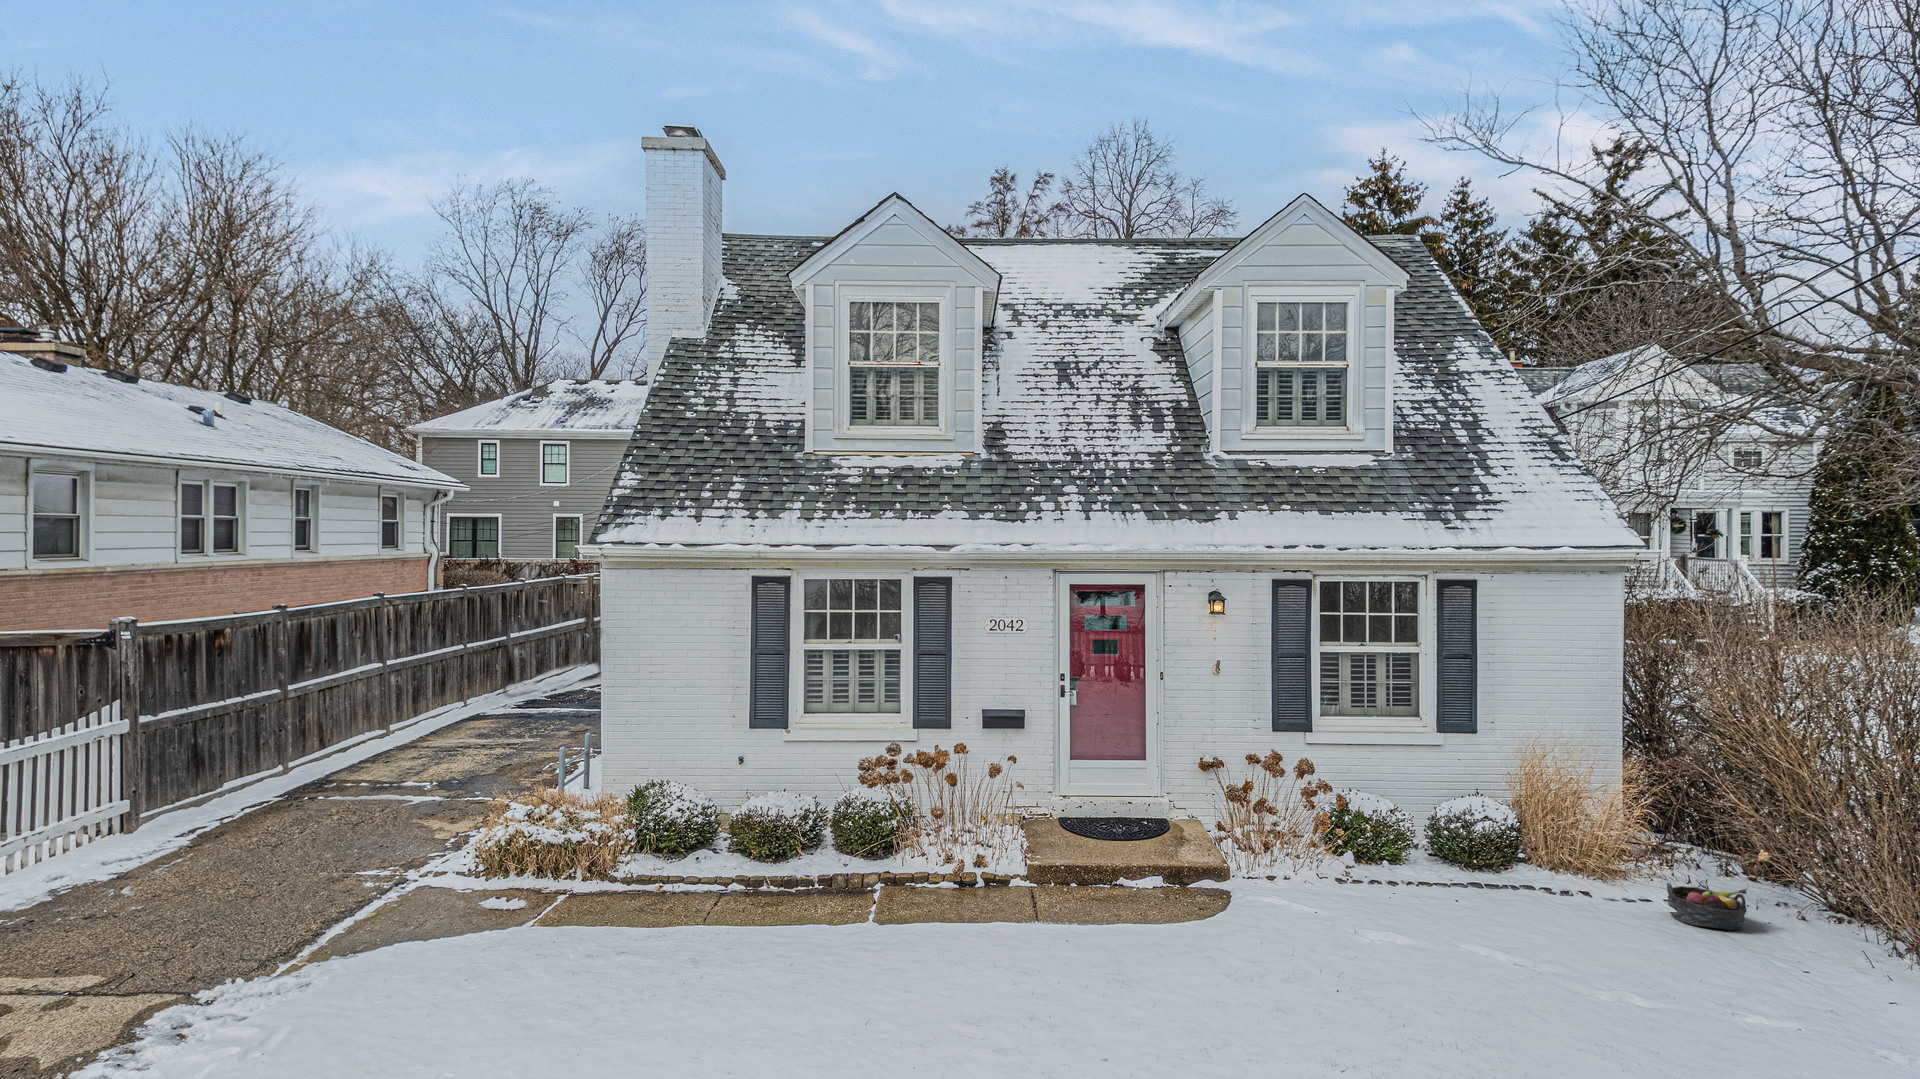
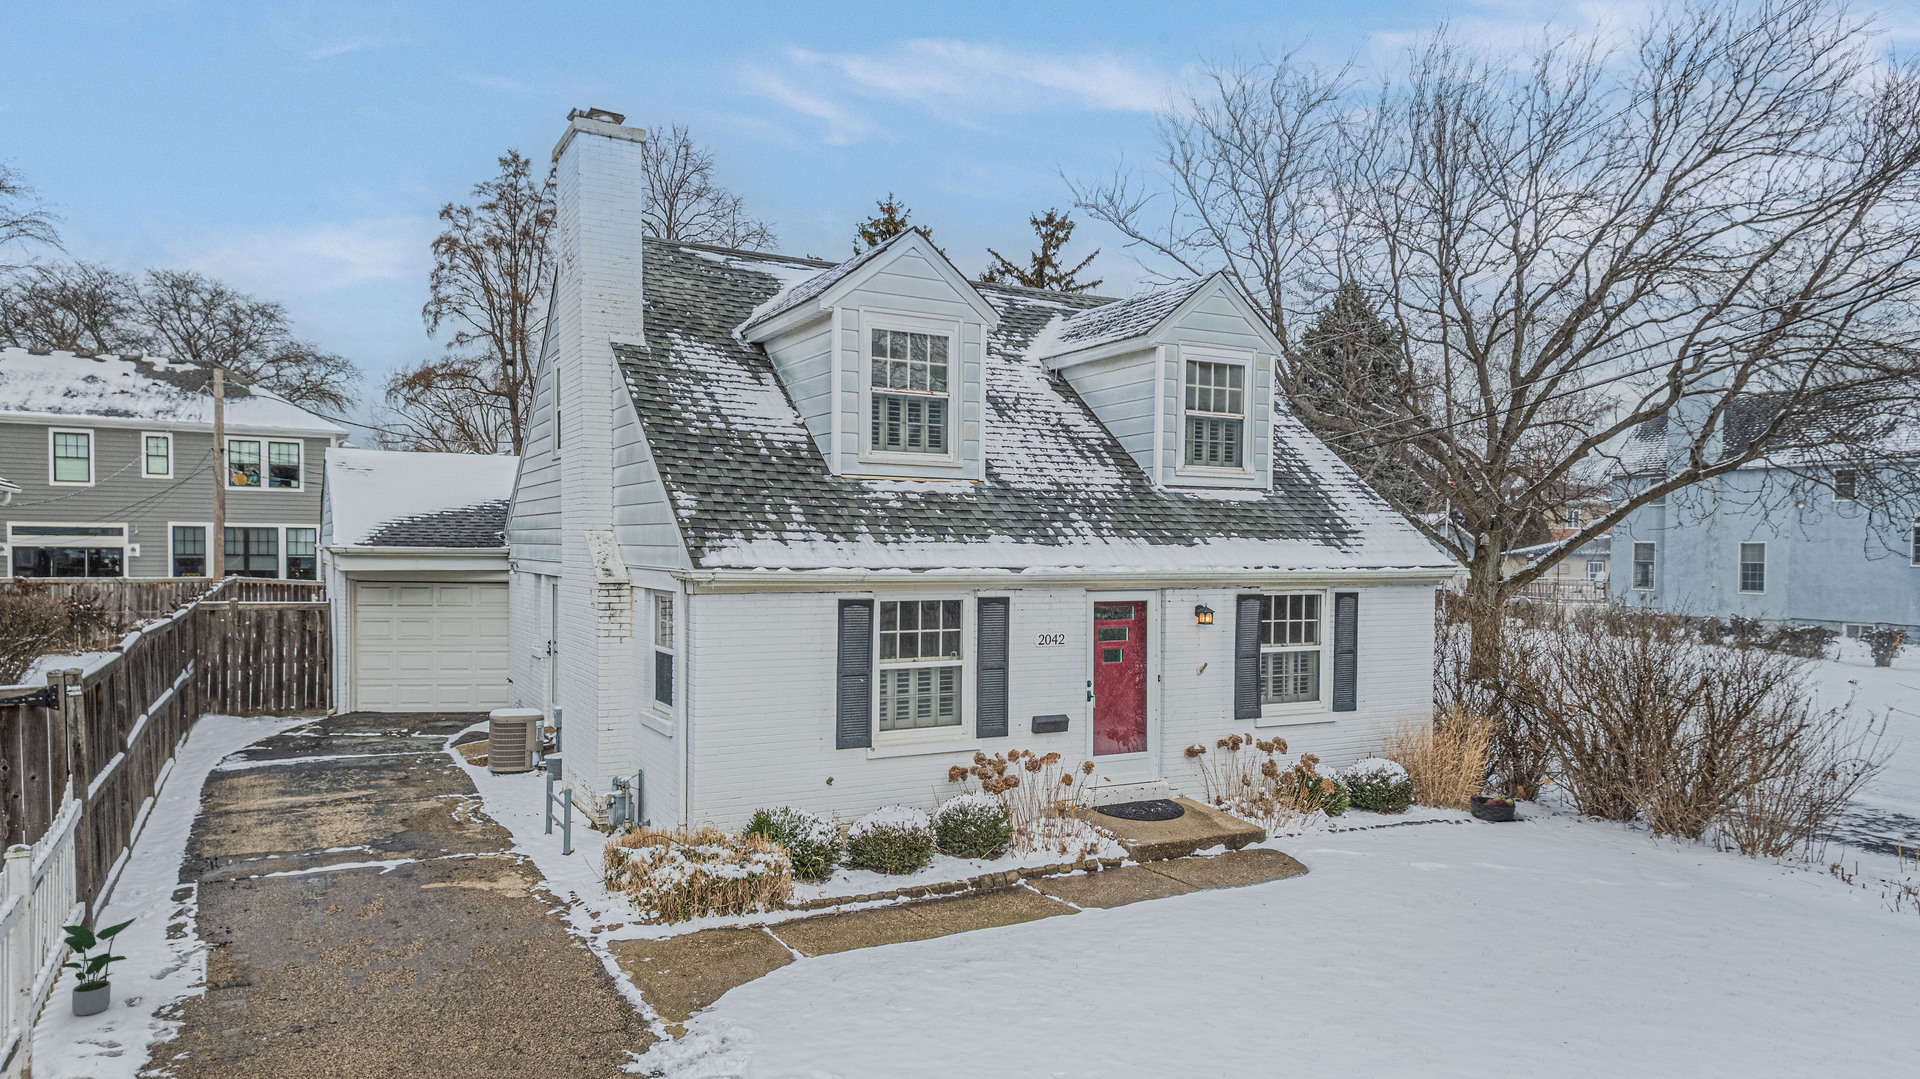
potted plant: none [69,794,129,861] -> present [60,918,136,1016]

